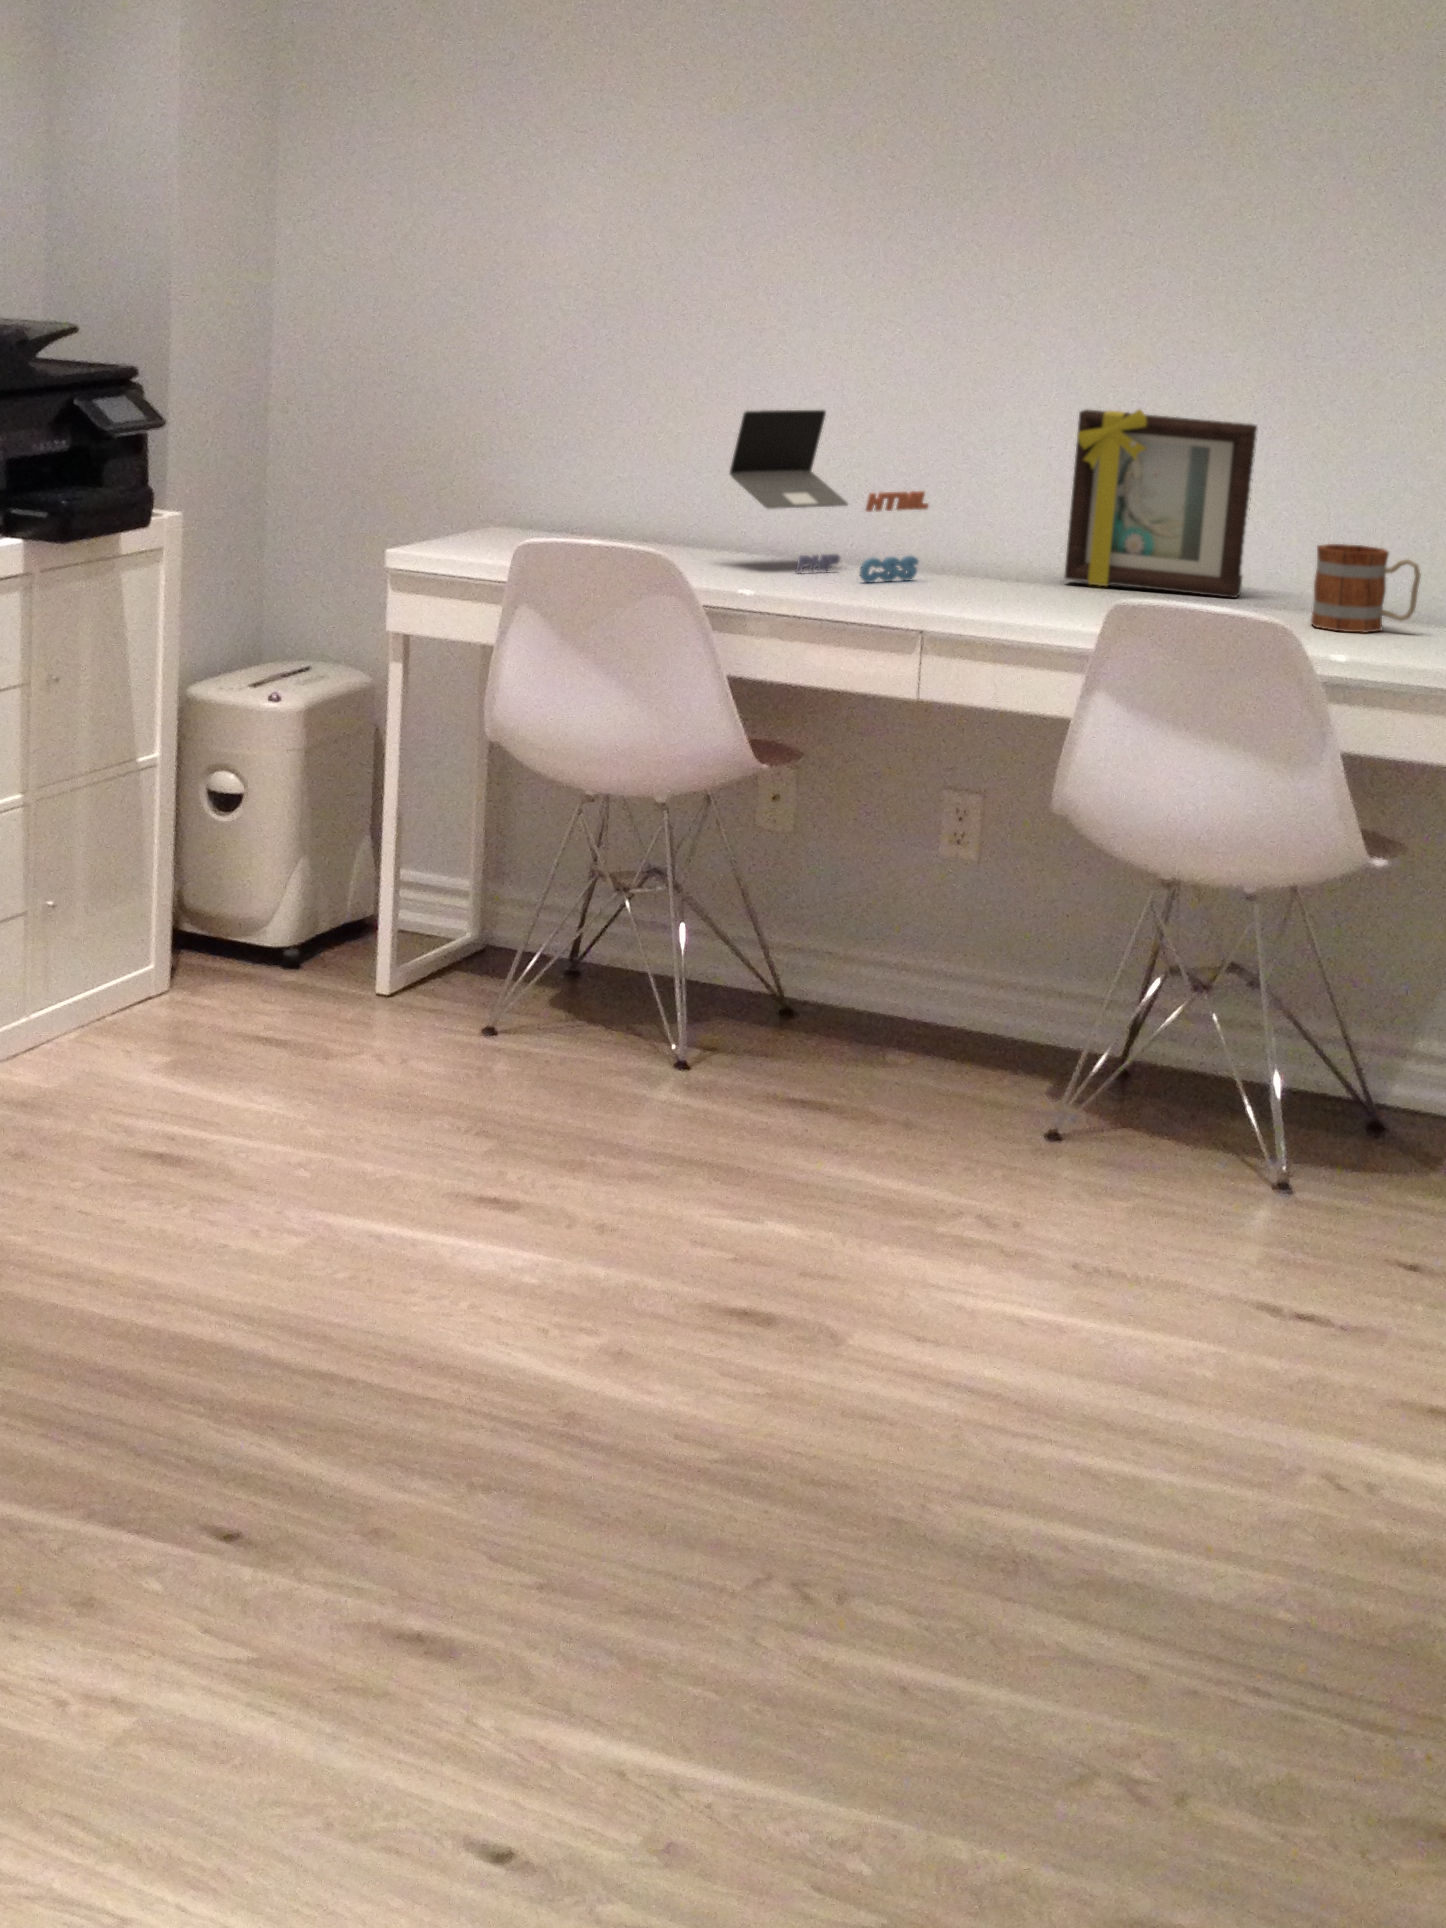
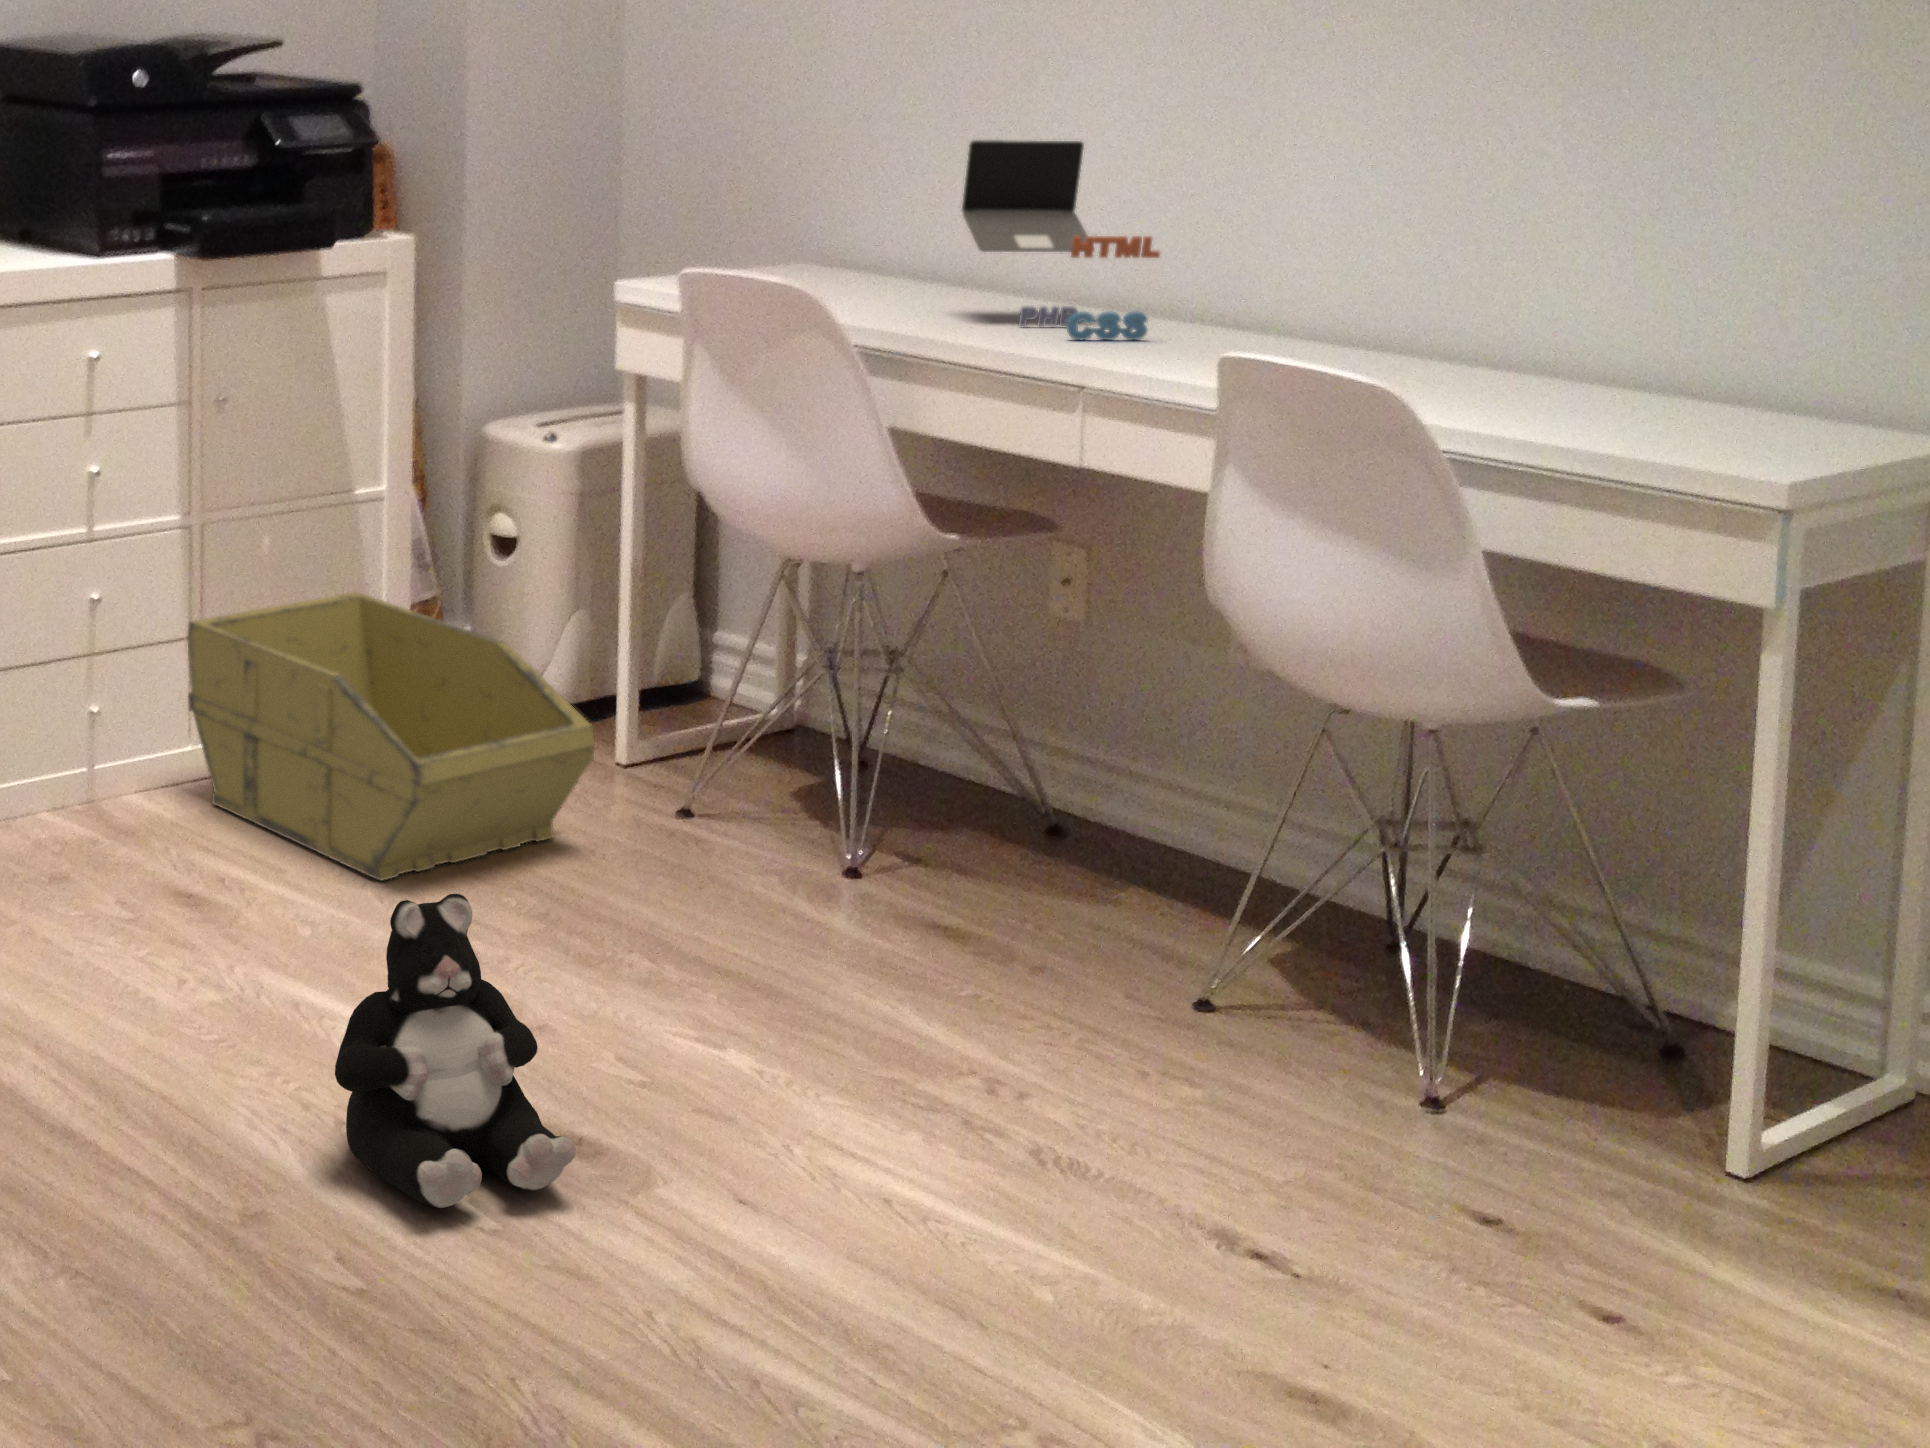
picture frame: present [1065,410,1257,598] -> none [1327,144,1552,380]
mug: present [1311,544,1420,632] -> none [1520,314,1651,427]
storage bin: none [38,857,464,1122] -> present [187,592,595,881]
plush toy: none [561,1106,798,1383] -> present [335,894,576,1208]

